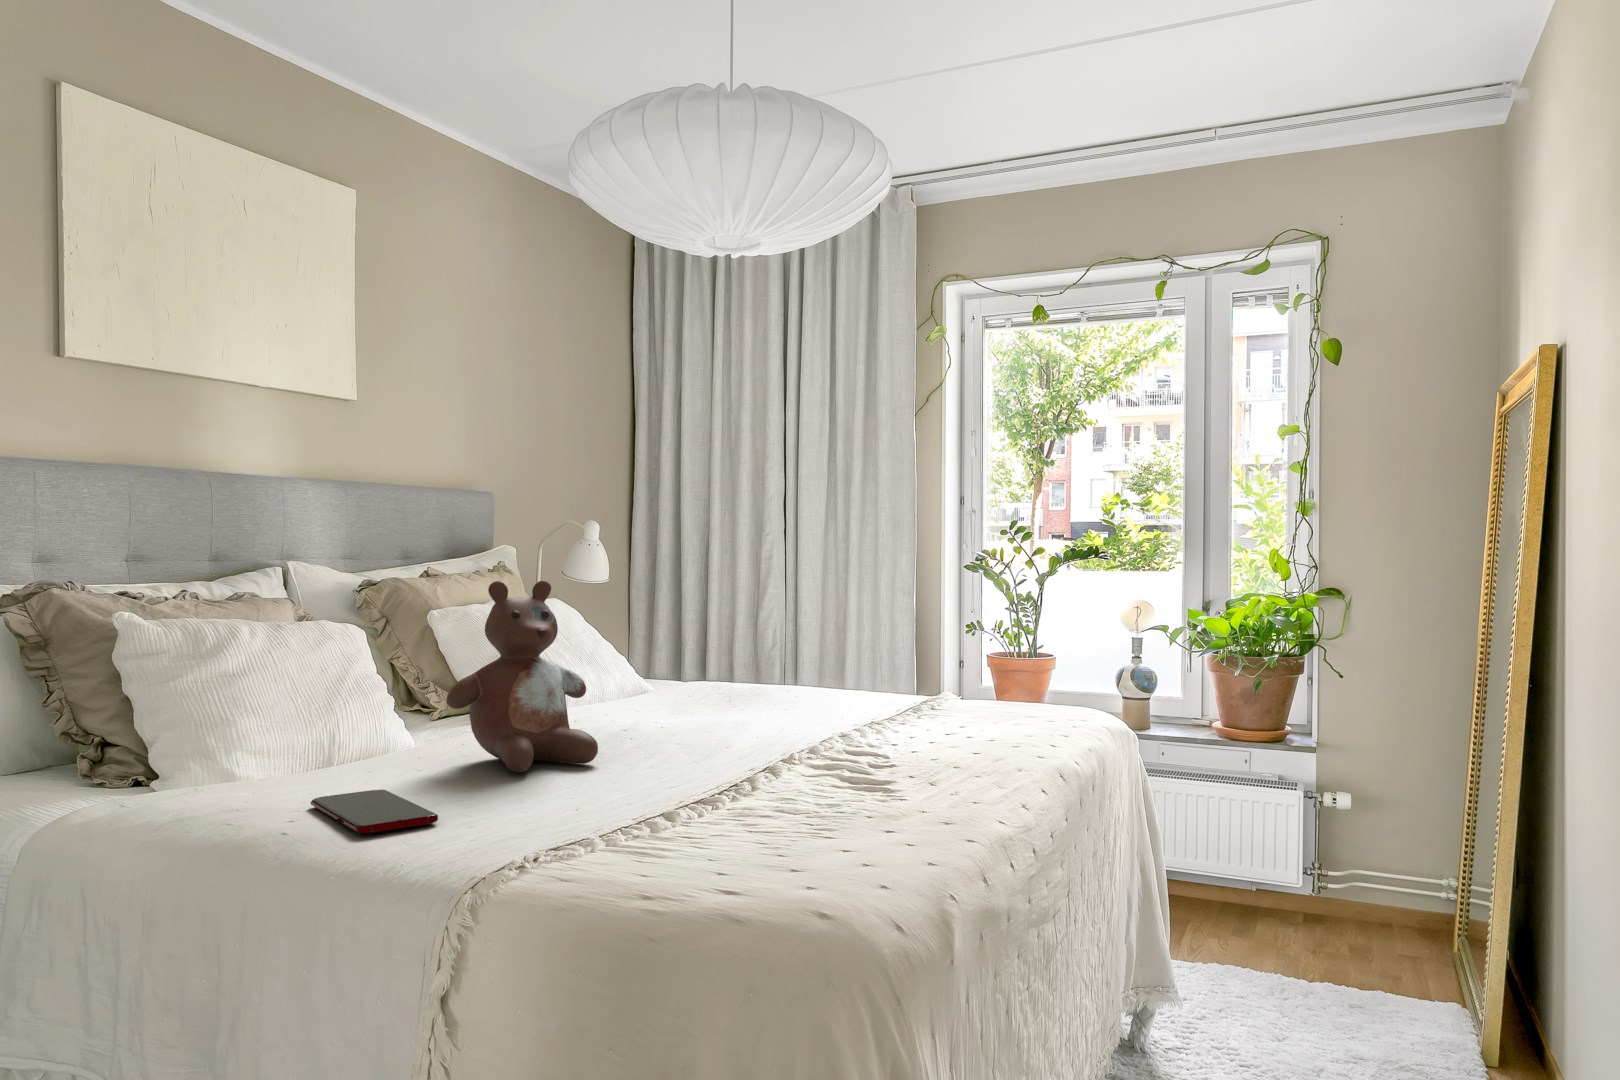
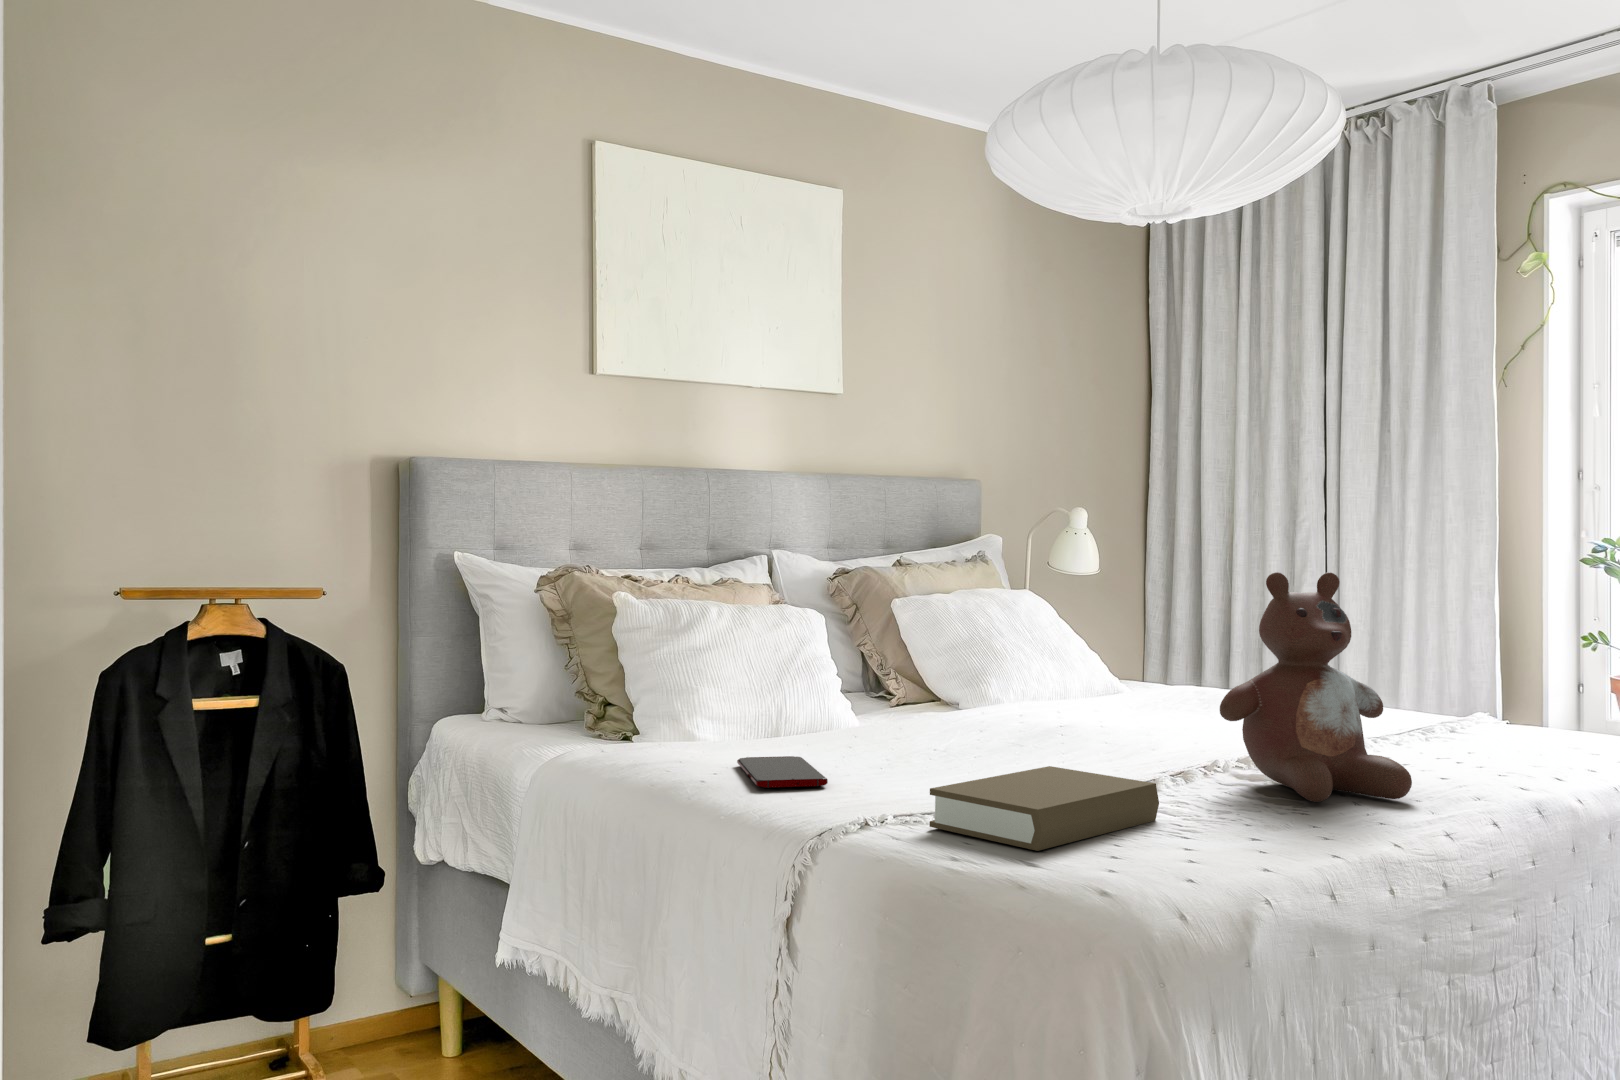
stuffed bear: present [447,580,598,772] -> present [1220,572,1412,802]
book: none [590,779,796,875] -> present [929,766,1159,851]

